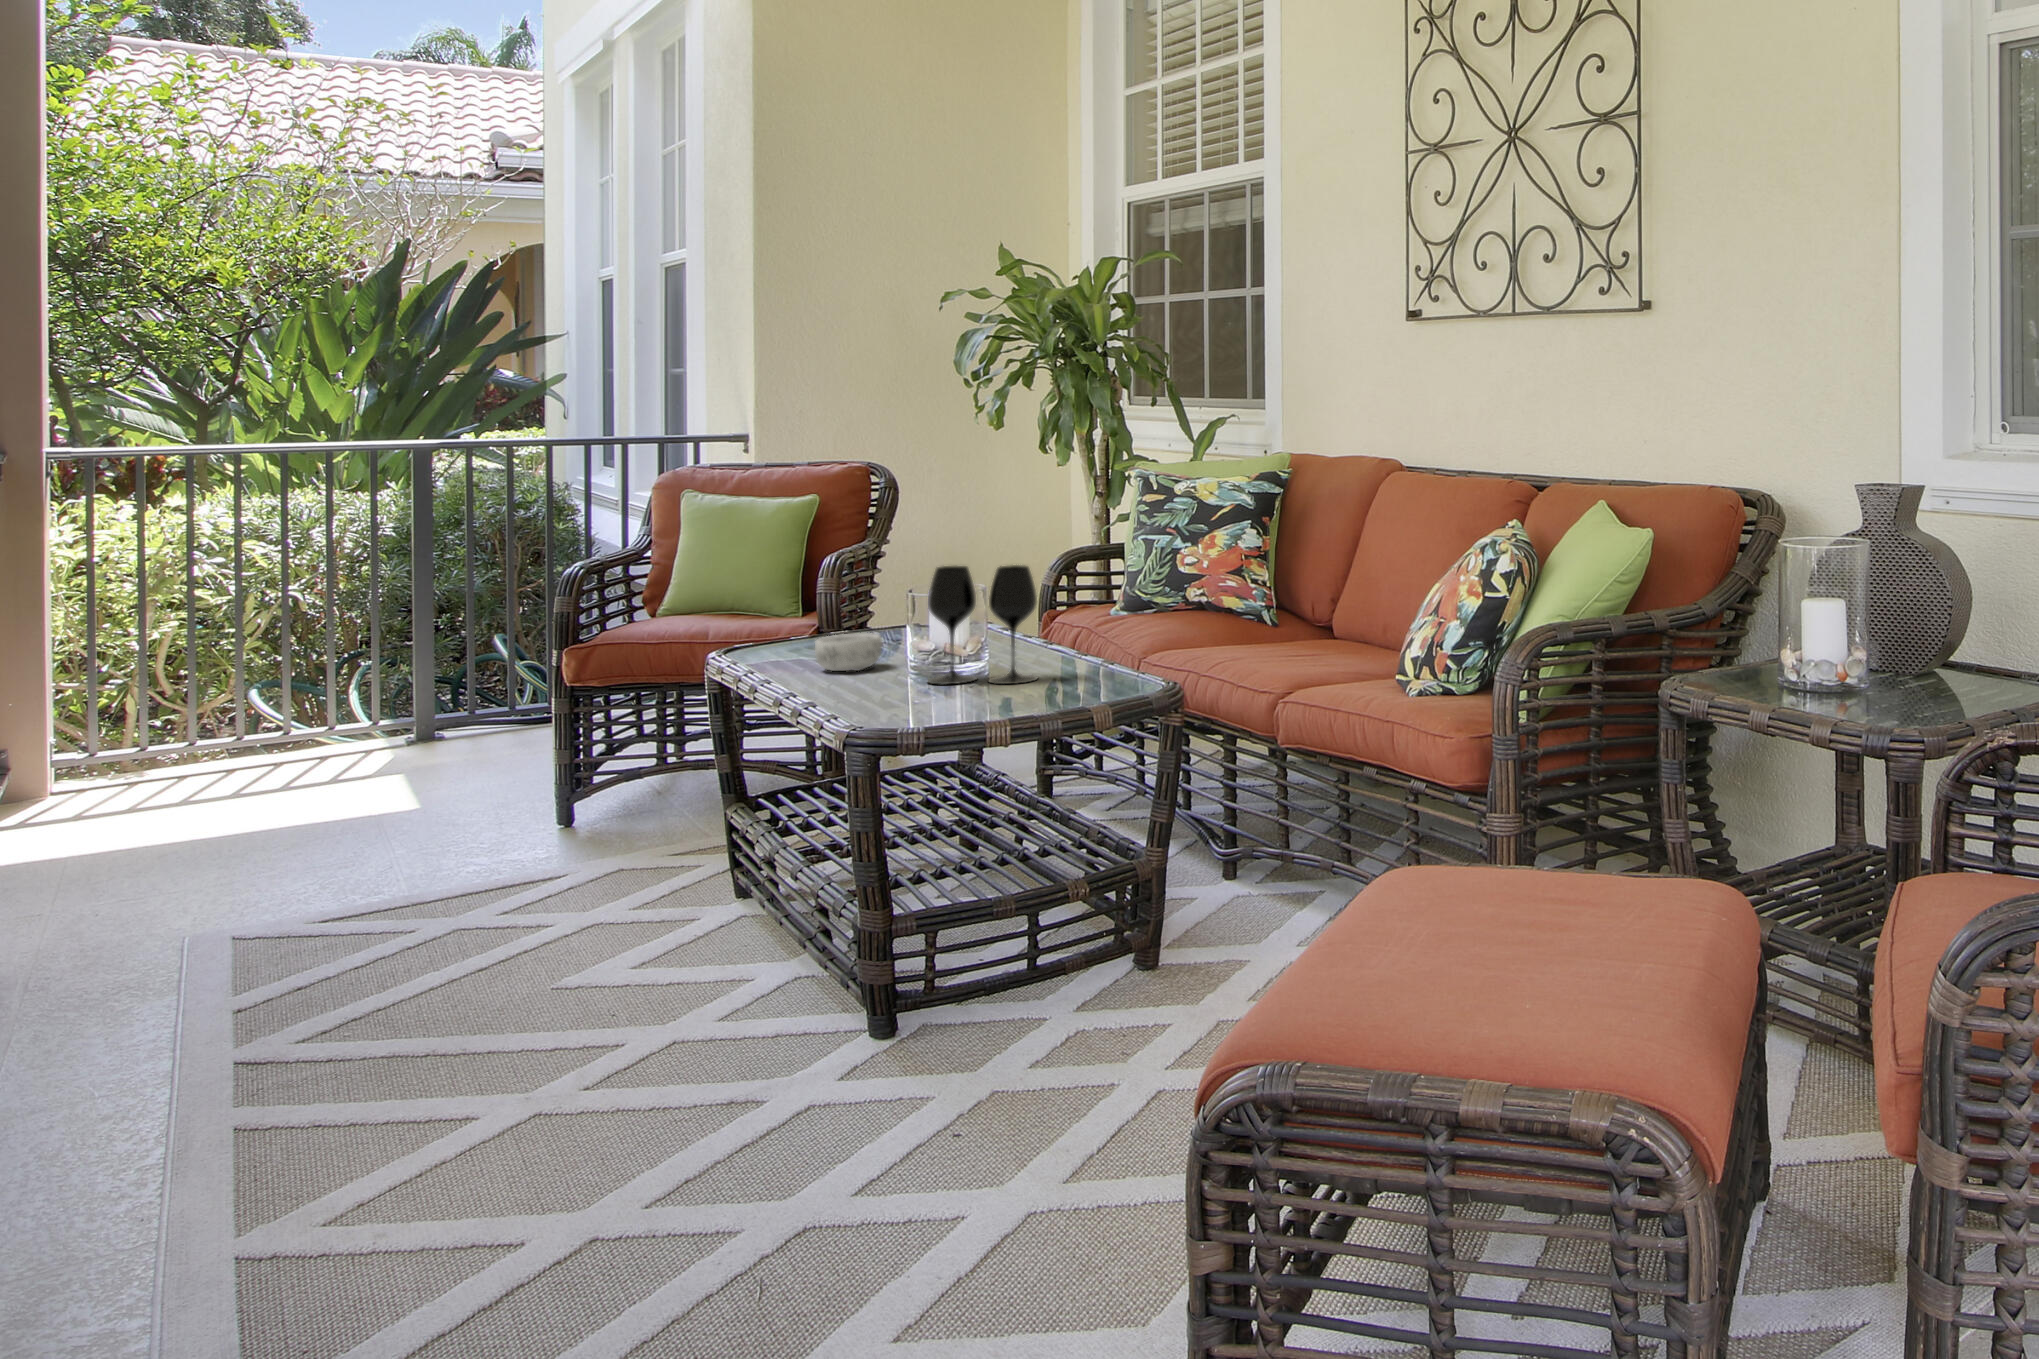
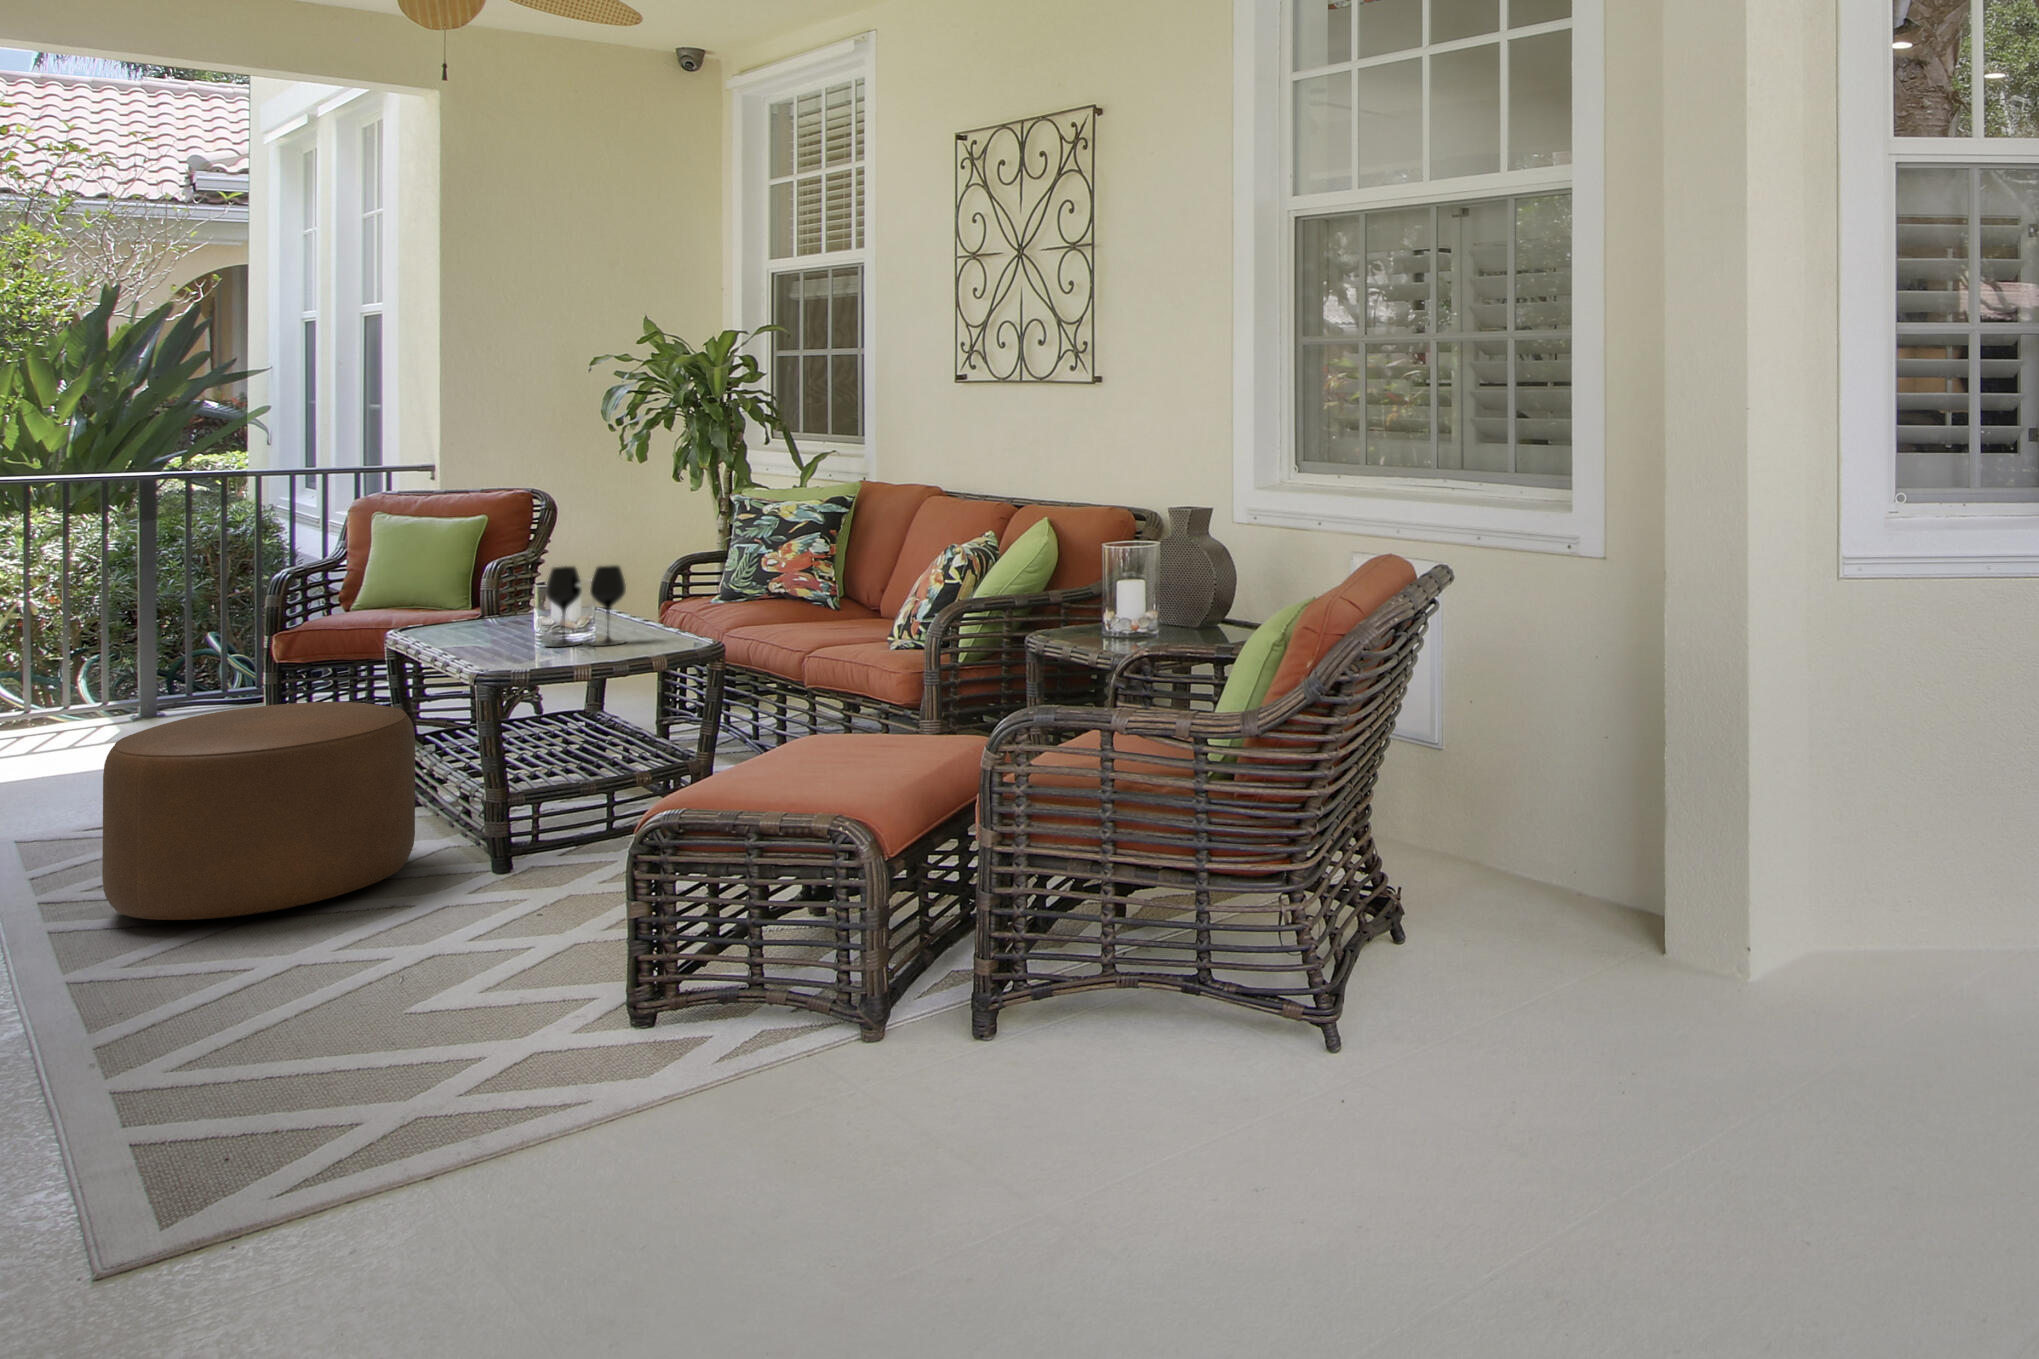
decorative bowl: present [815,633,882,671] -> none [465,615,517,641]
ottoman: none [311,767,760,1135] -> present [102,702,415,920]

